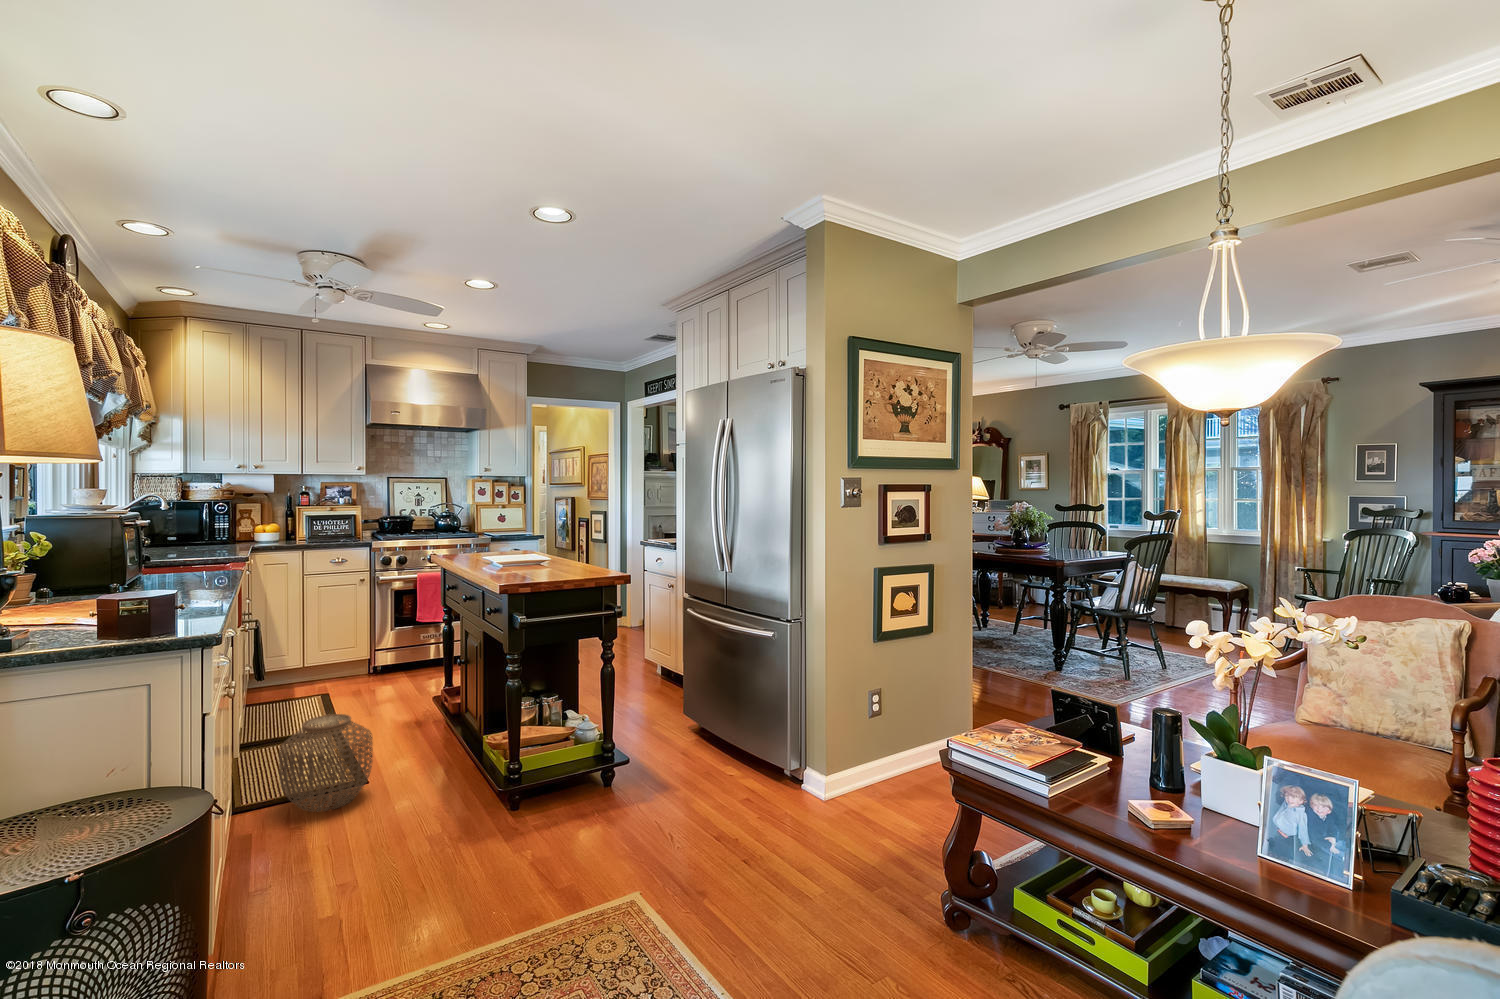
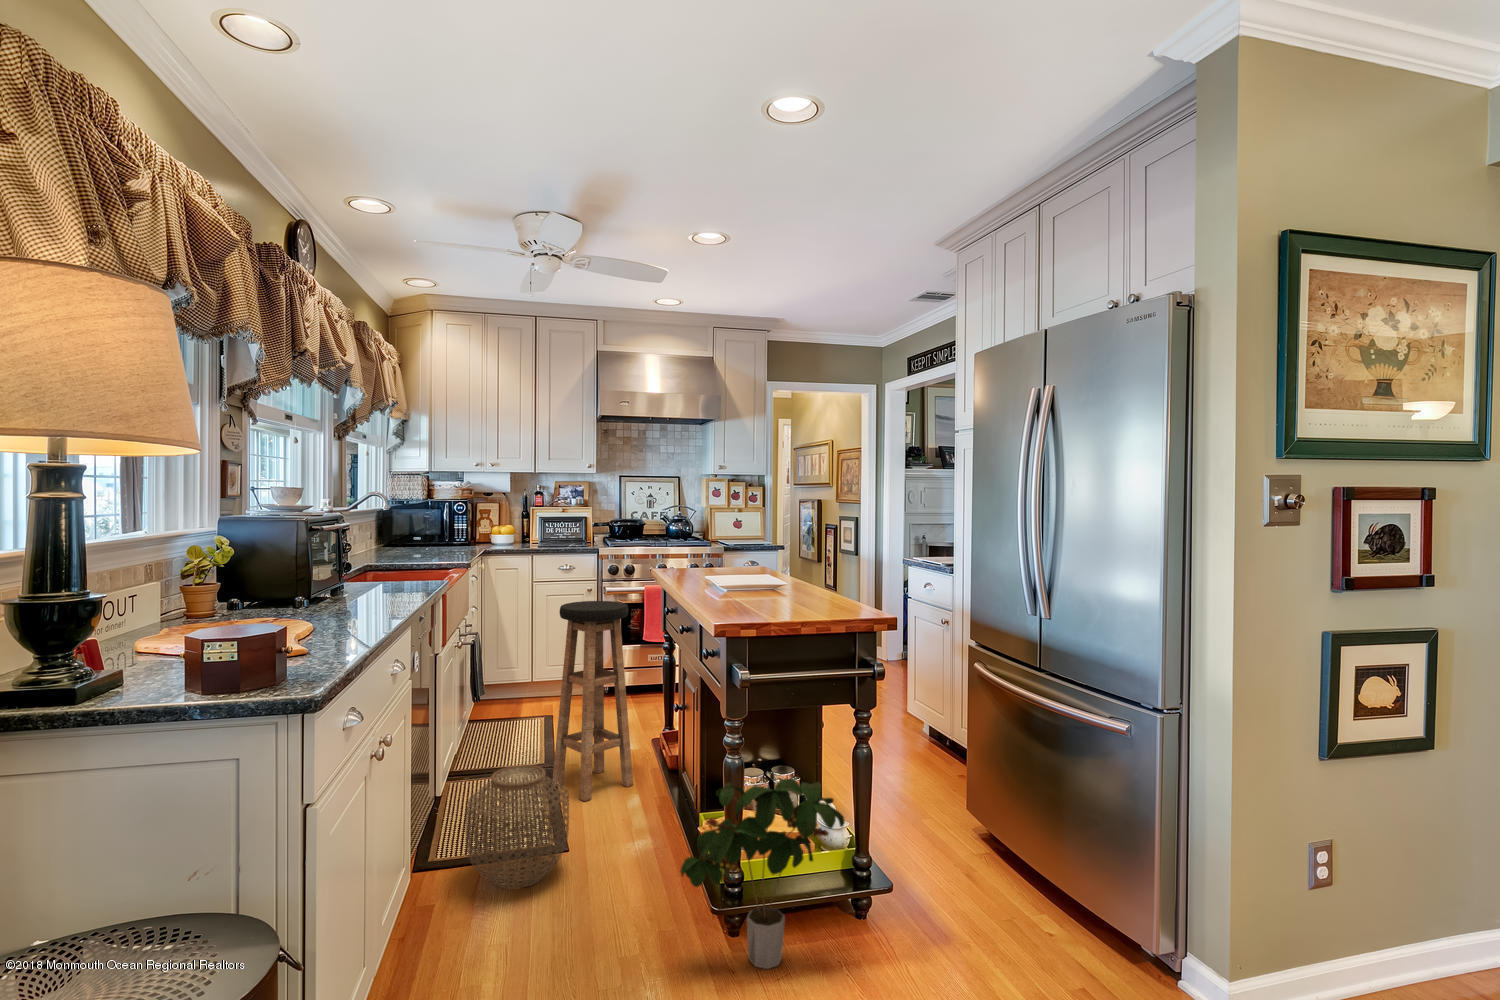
bar stool: none [343,584,419,748] -> present [553,601,633,801]
potted plant: none [475,691,595,823] -> present [680,779,845,969]

